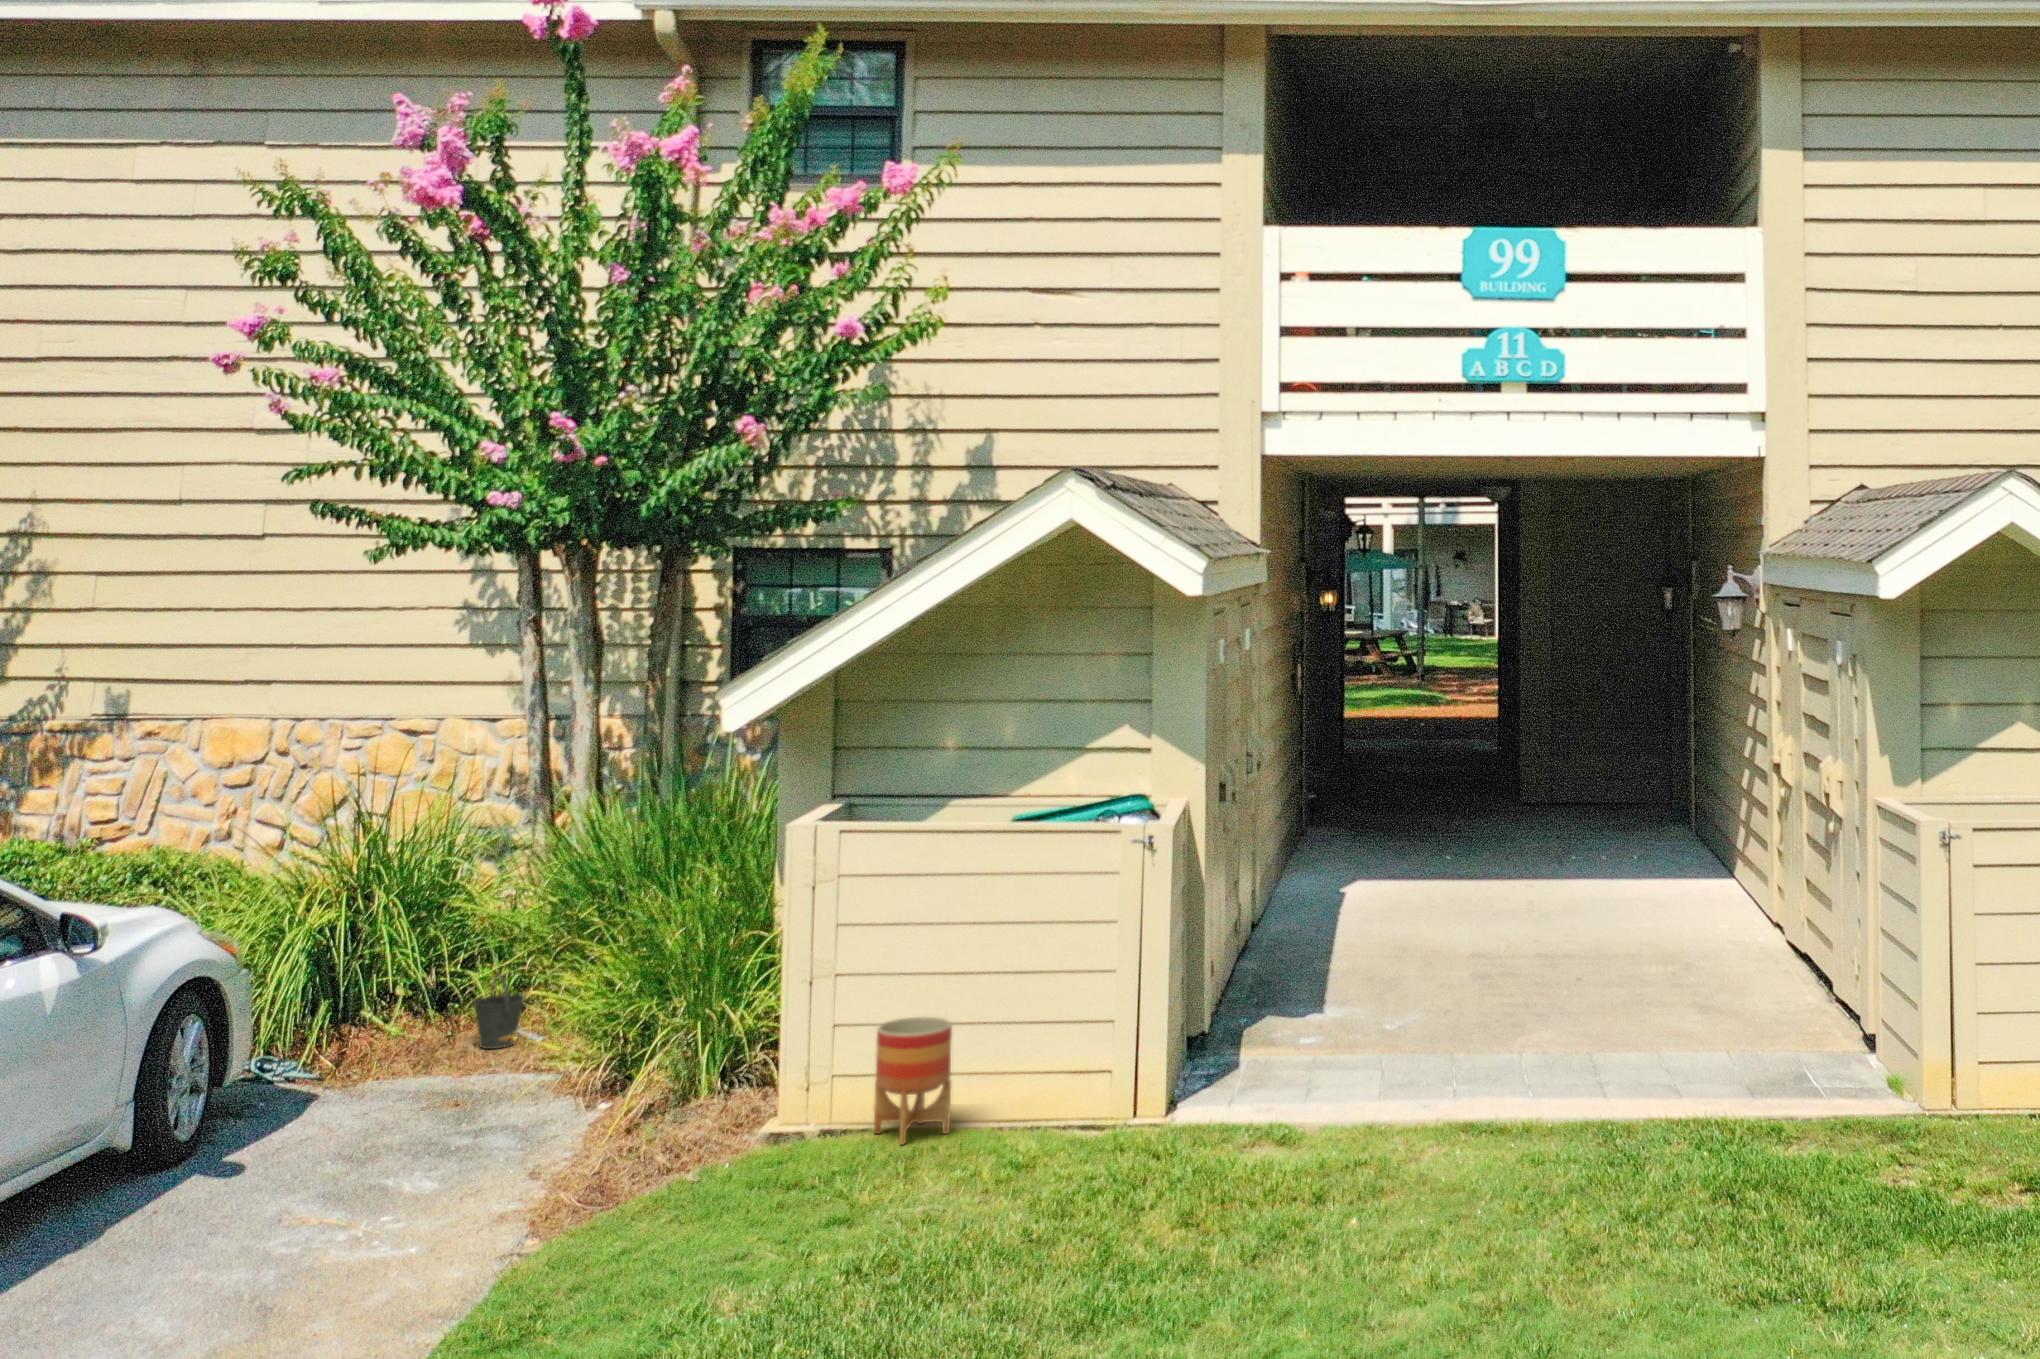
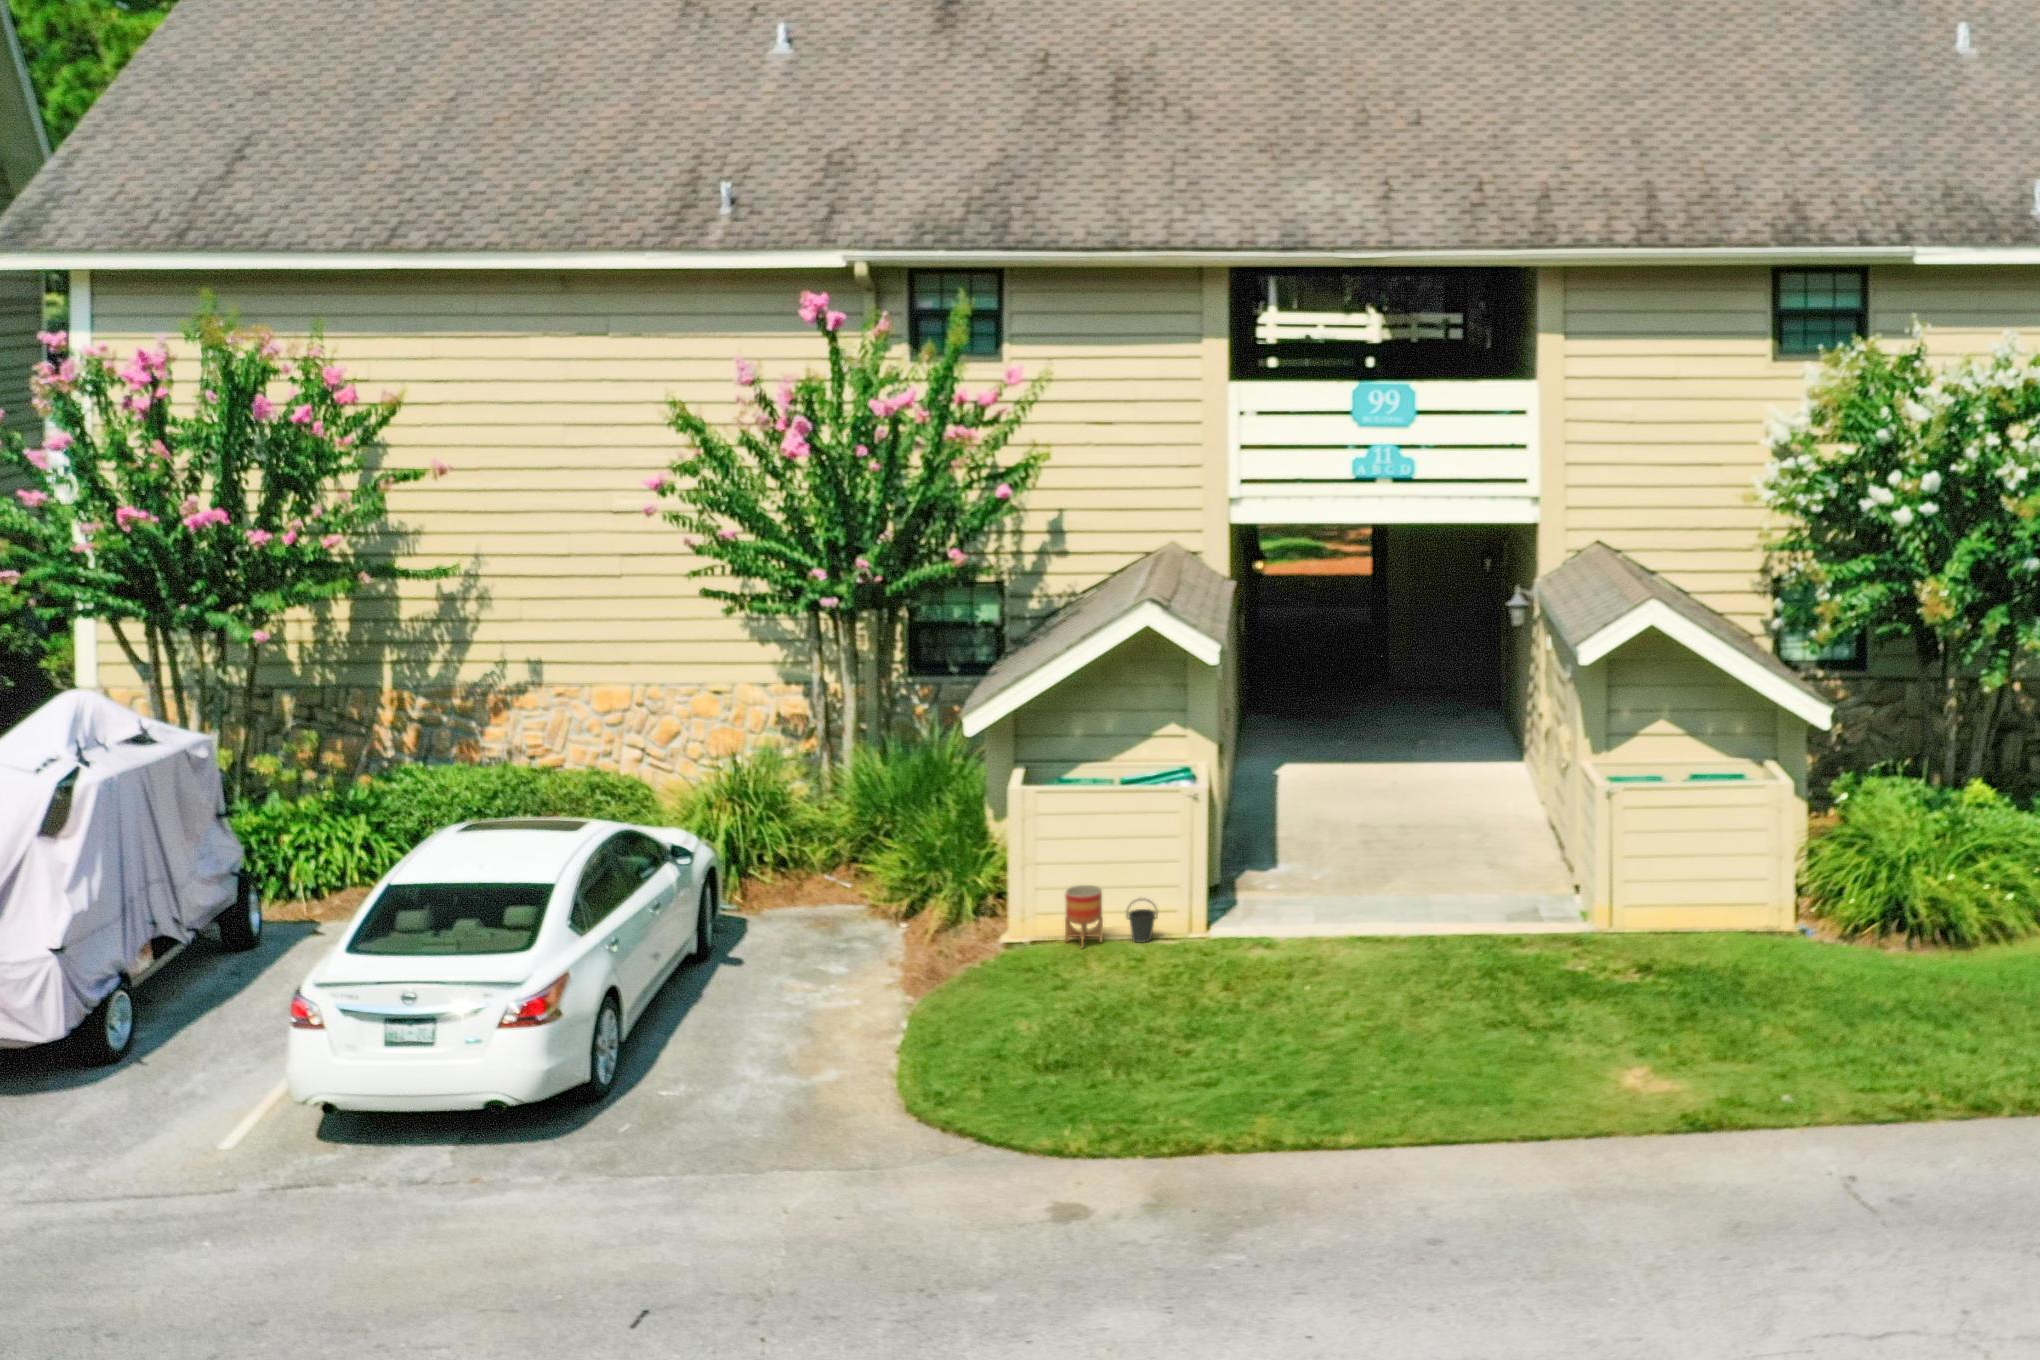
bucket: present [475,974,524,1049] -> present [1127,899,1157,943]

